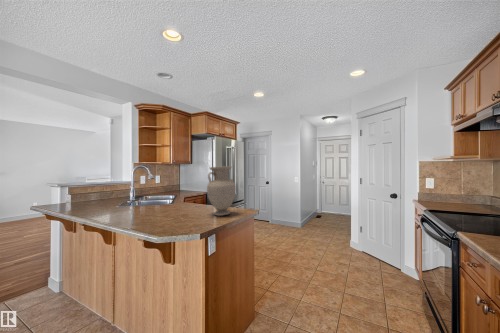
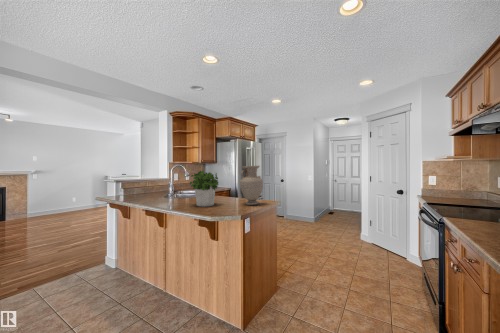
potted plant: none [139,173,180,219] -> present [190,171,218,207]

